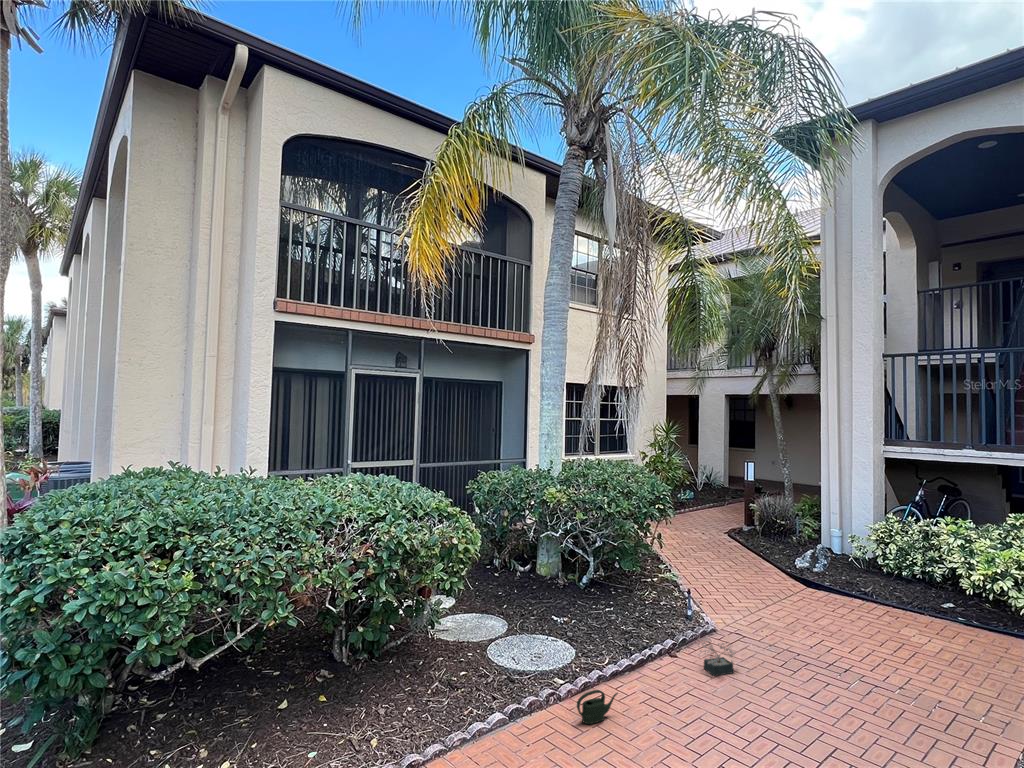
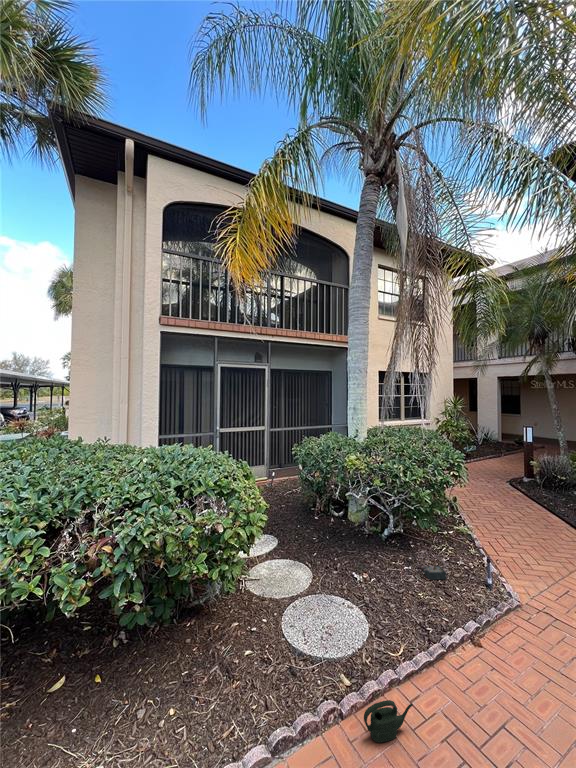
decorative plant: present [697,637,735,676] -> present [418,550,448,580]

